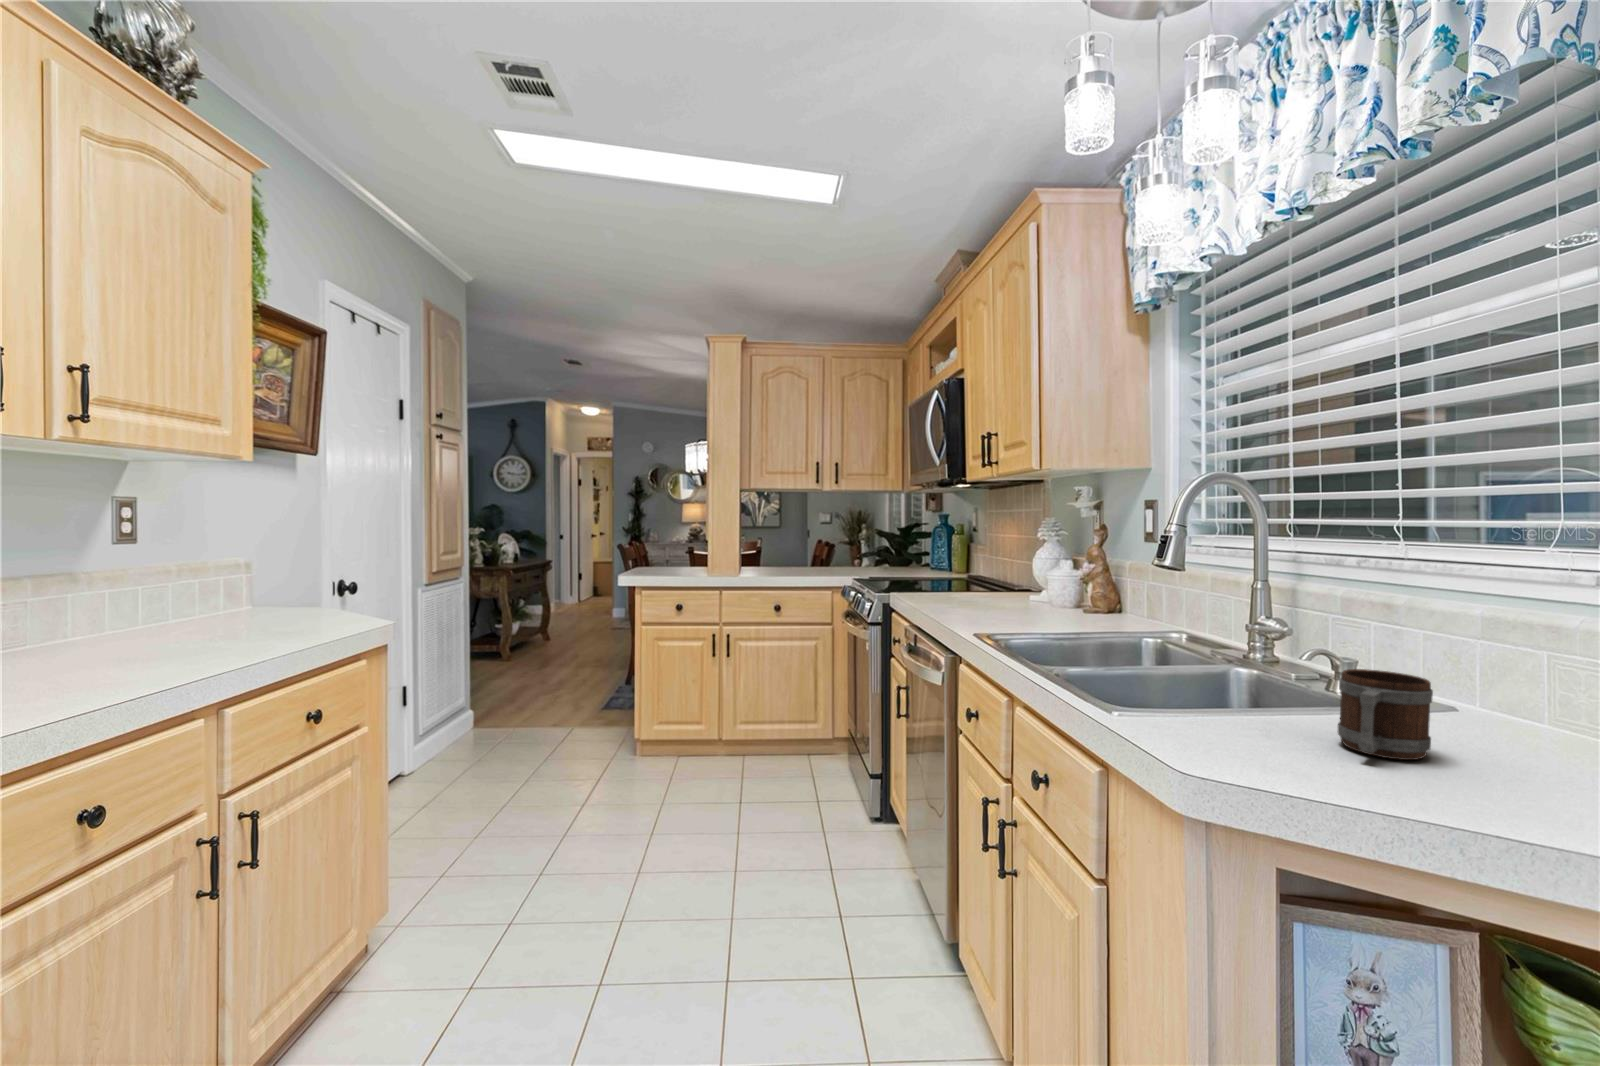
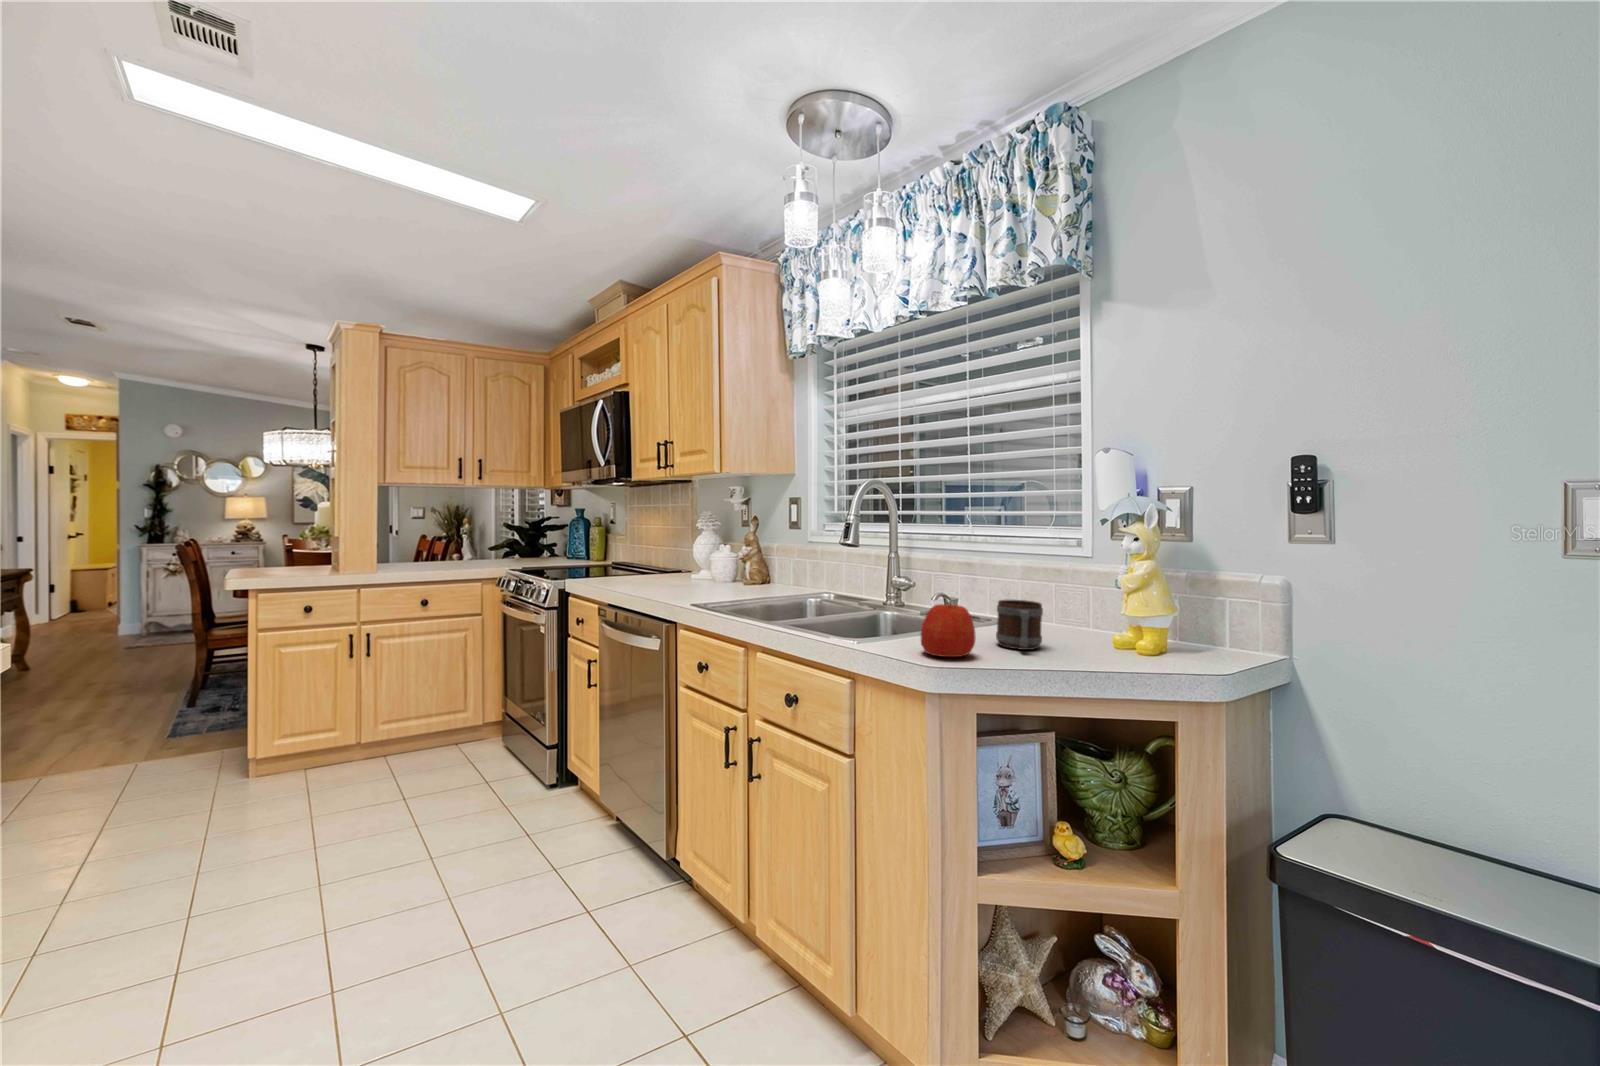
apple: none [1167,663,1260,747] -> present [921,604,976,657]

